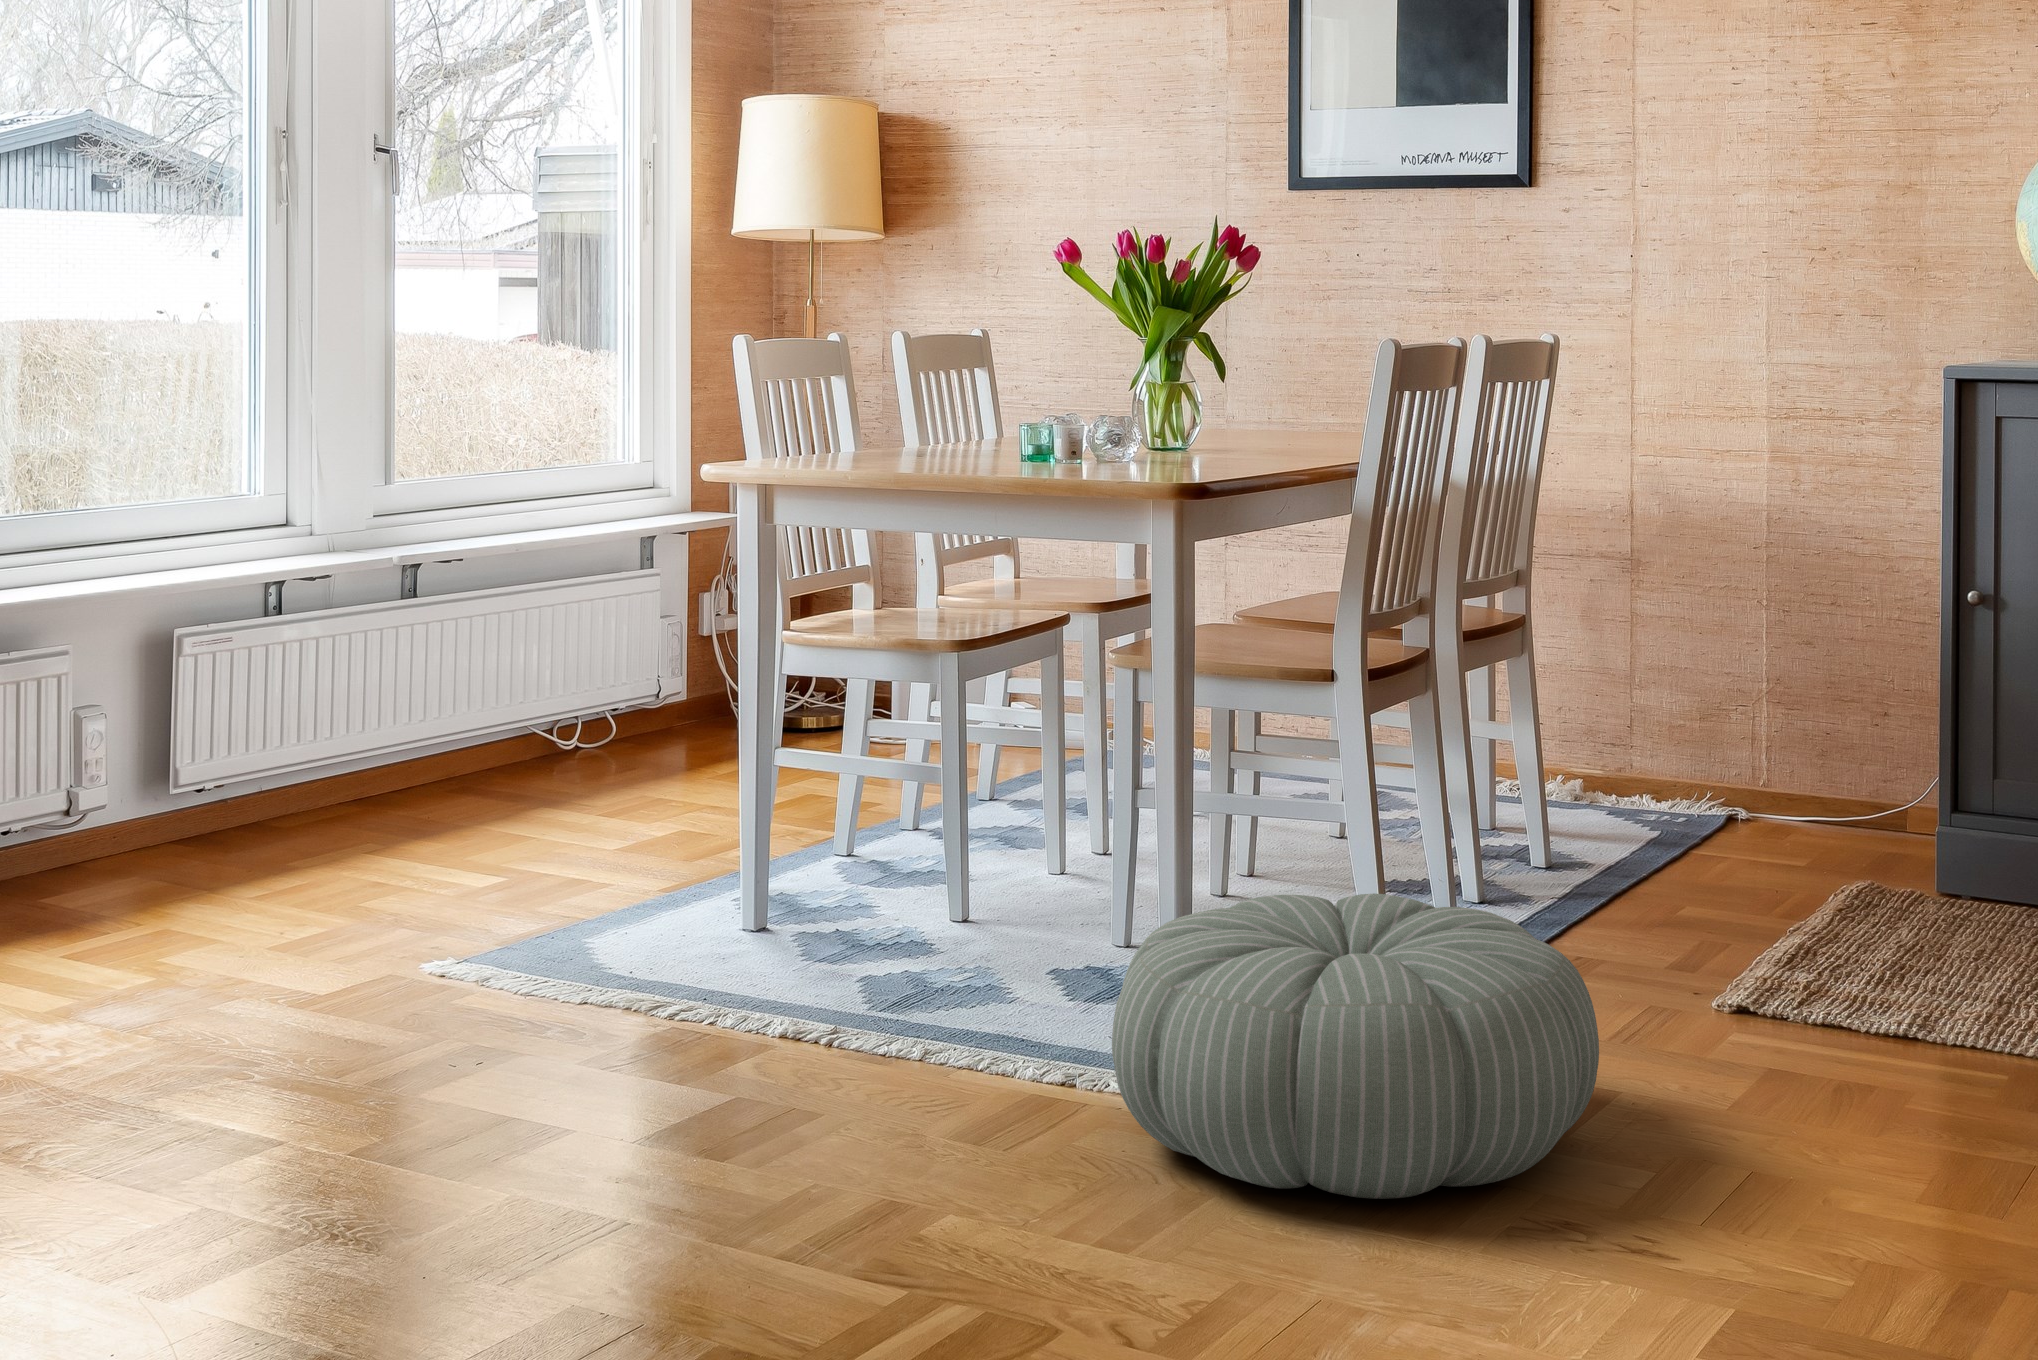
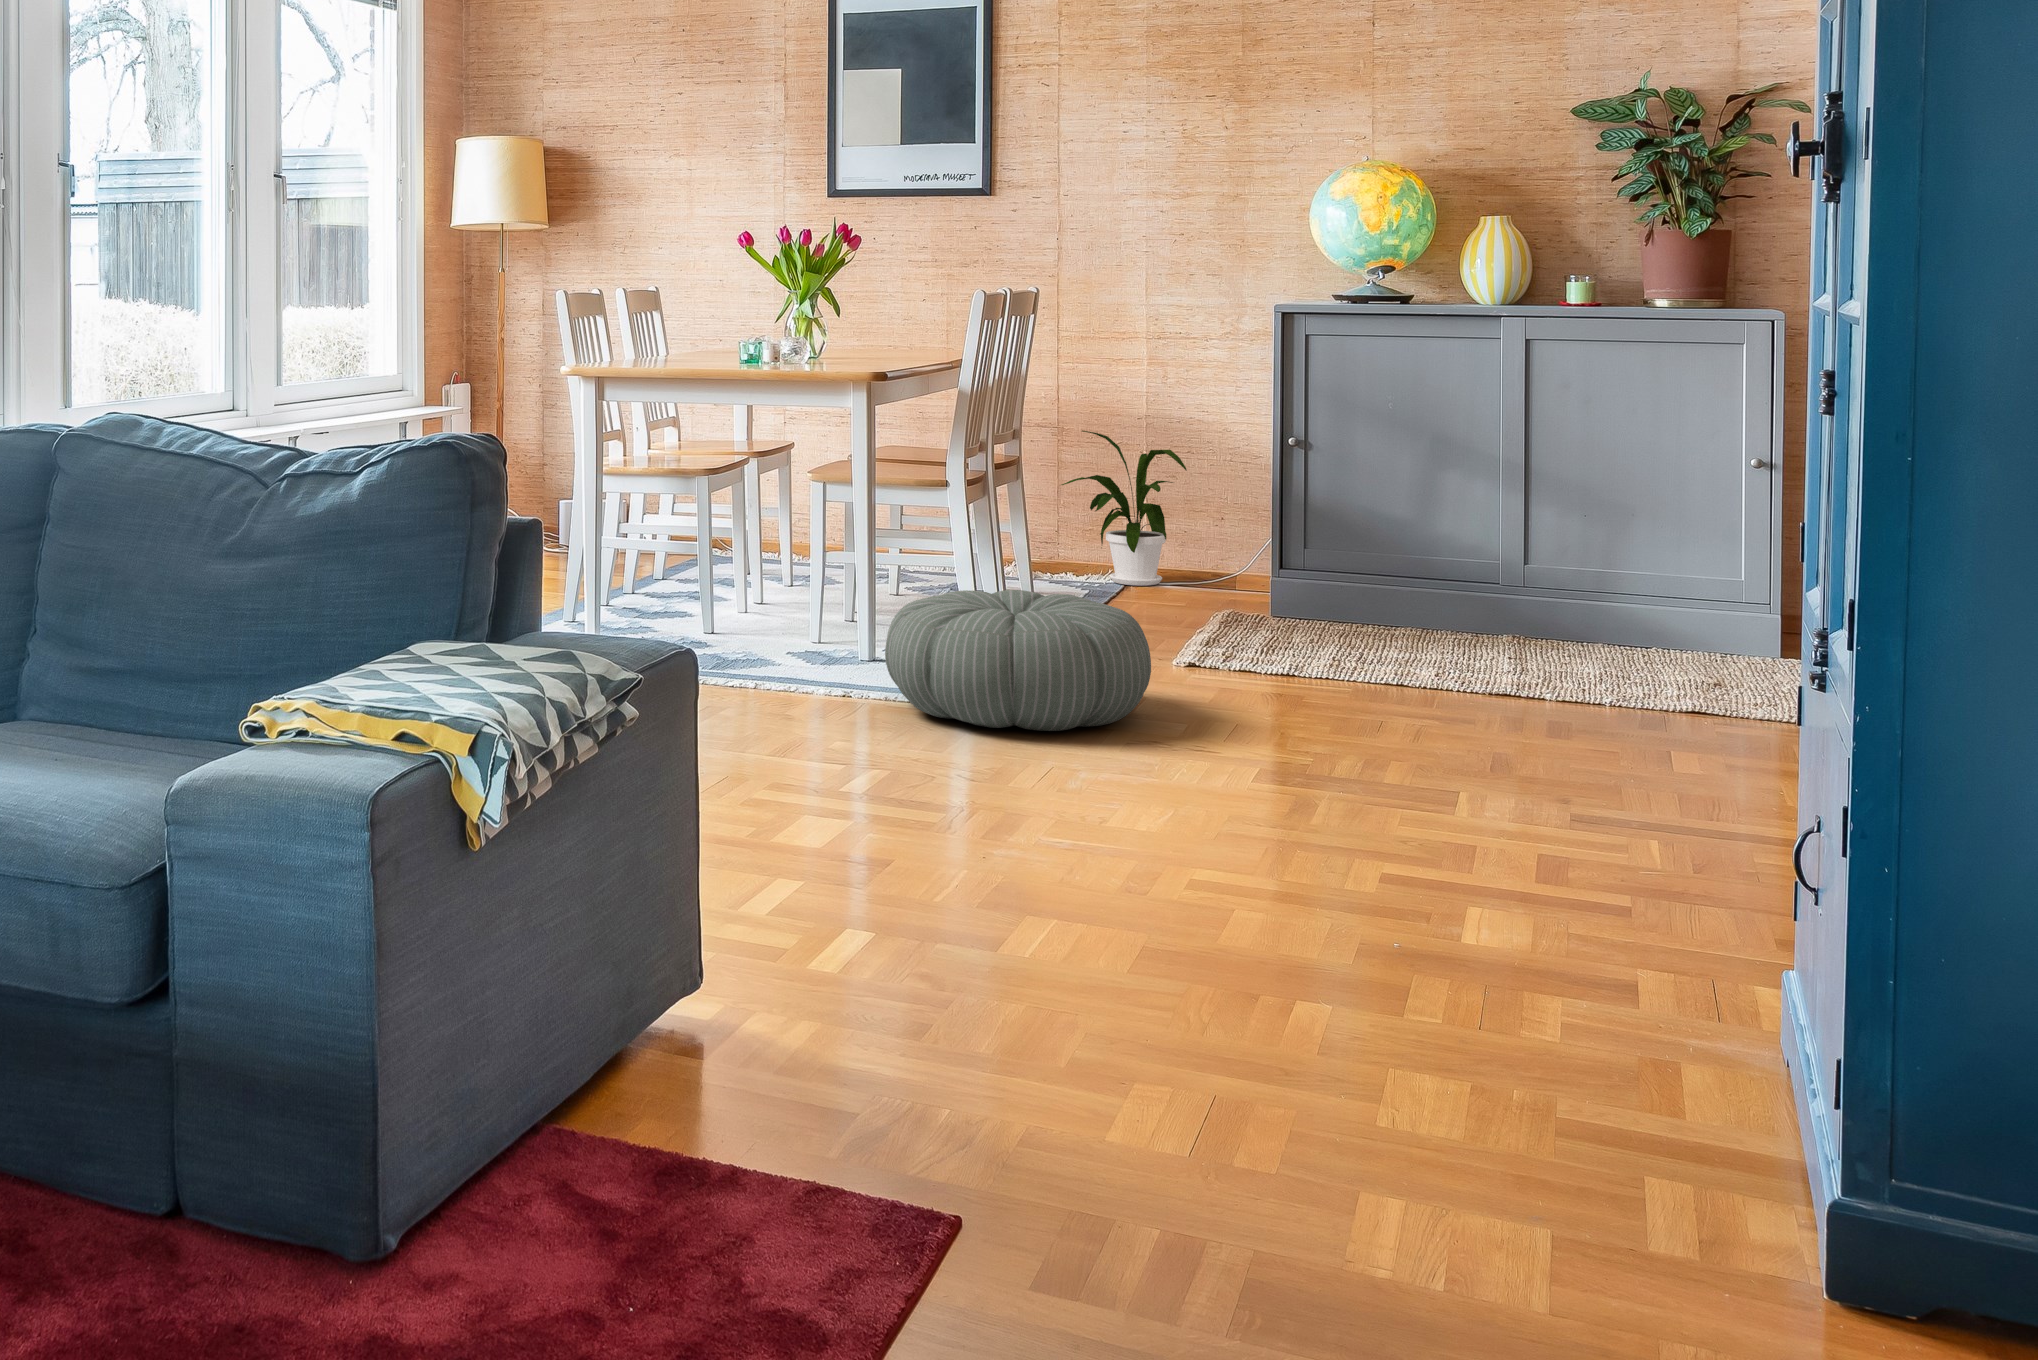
house plant: none [1610,569,1818,828] -> present [1061,431,1187,586]

